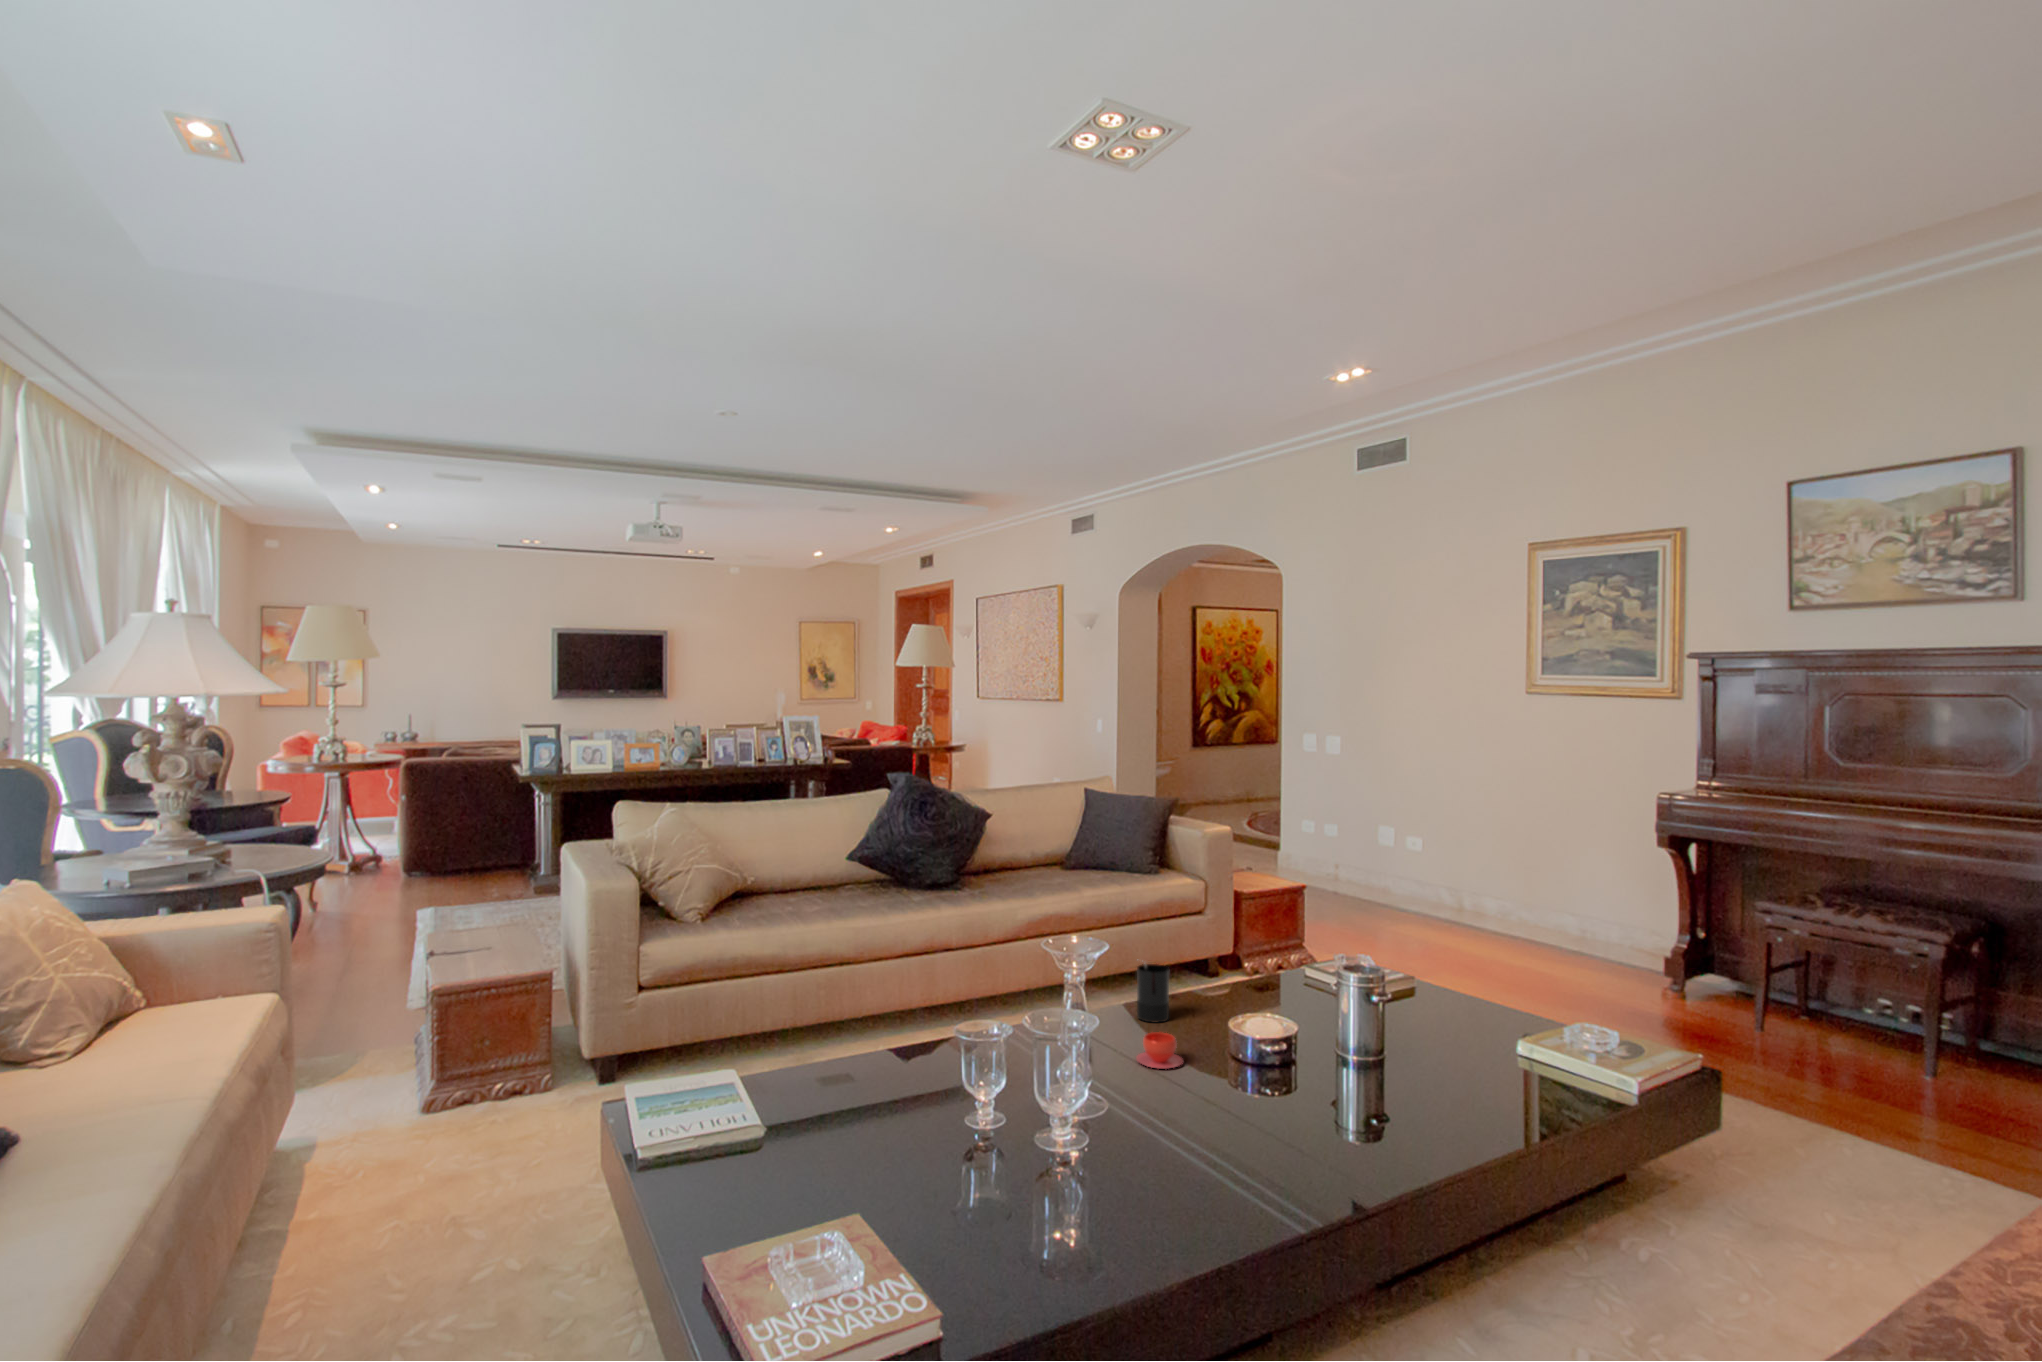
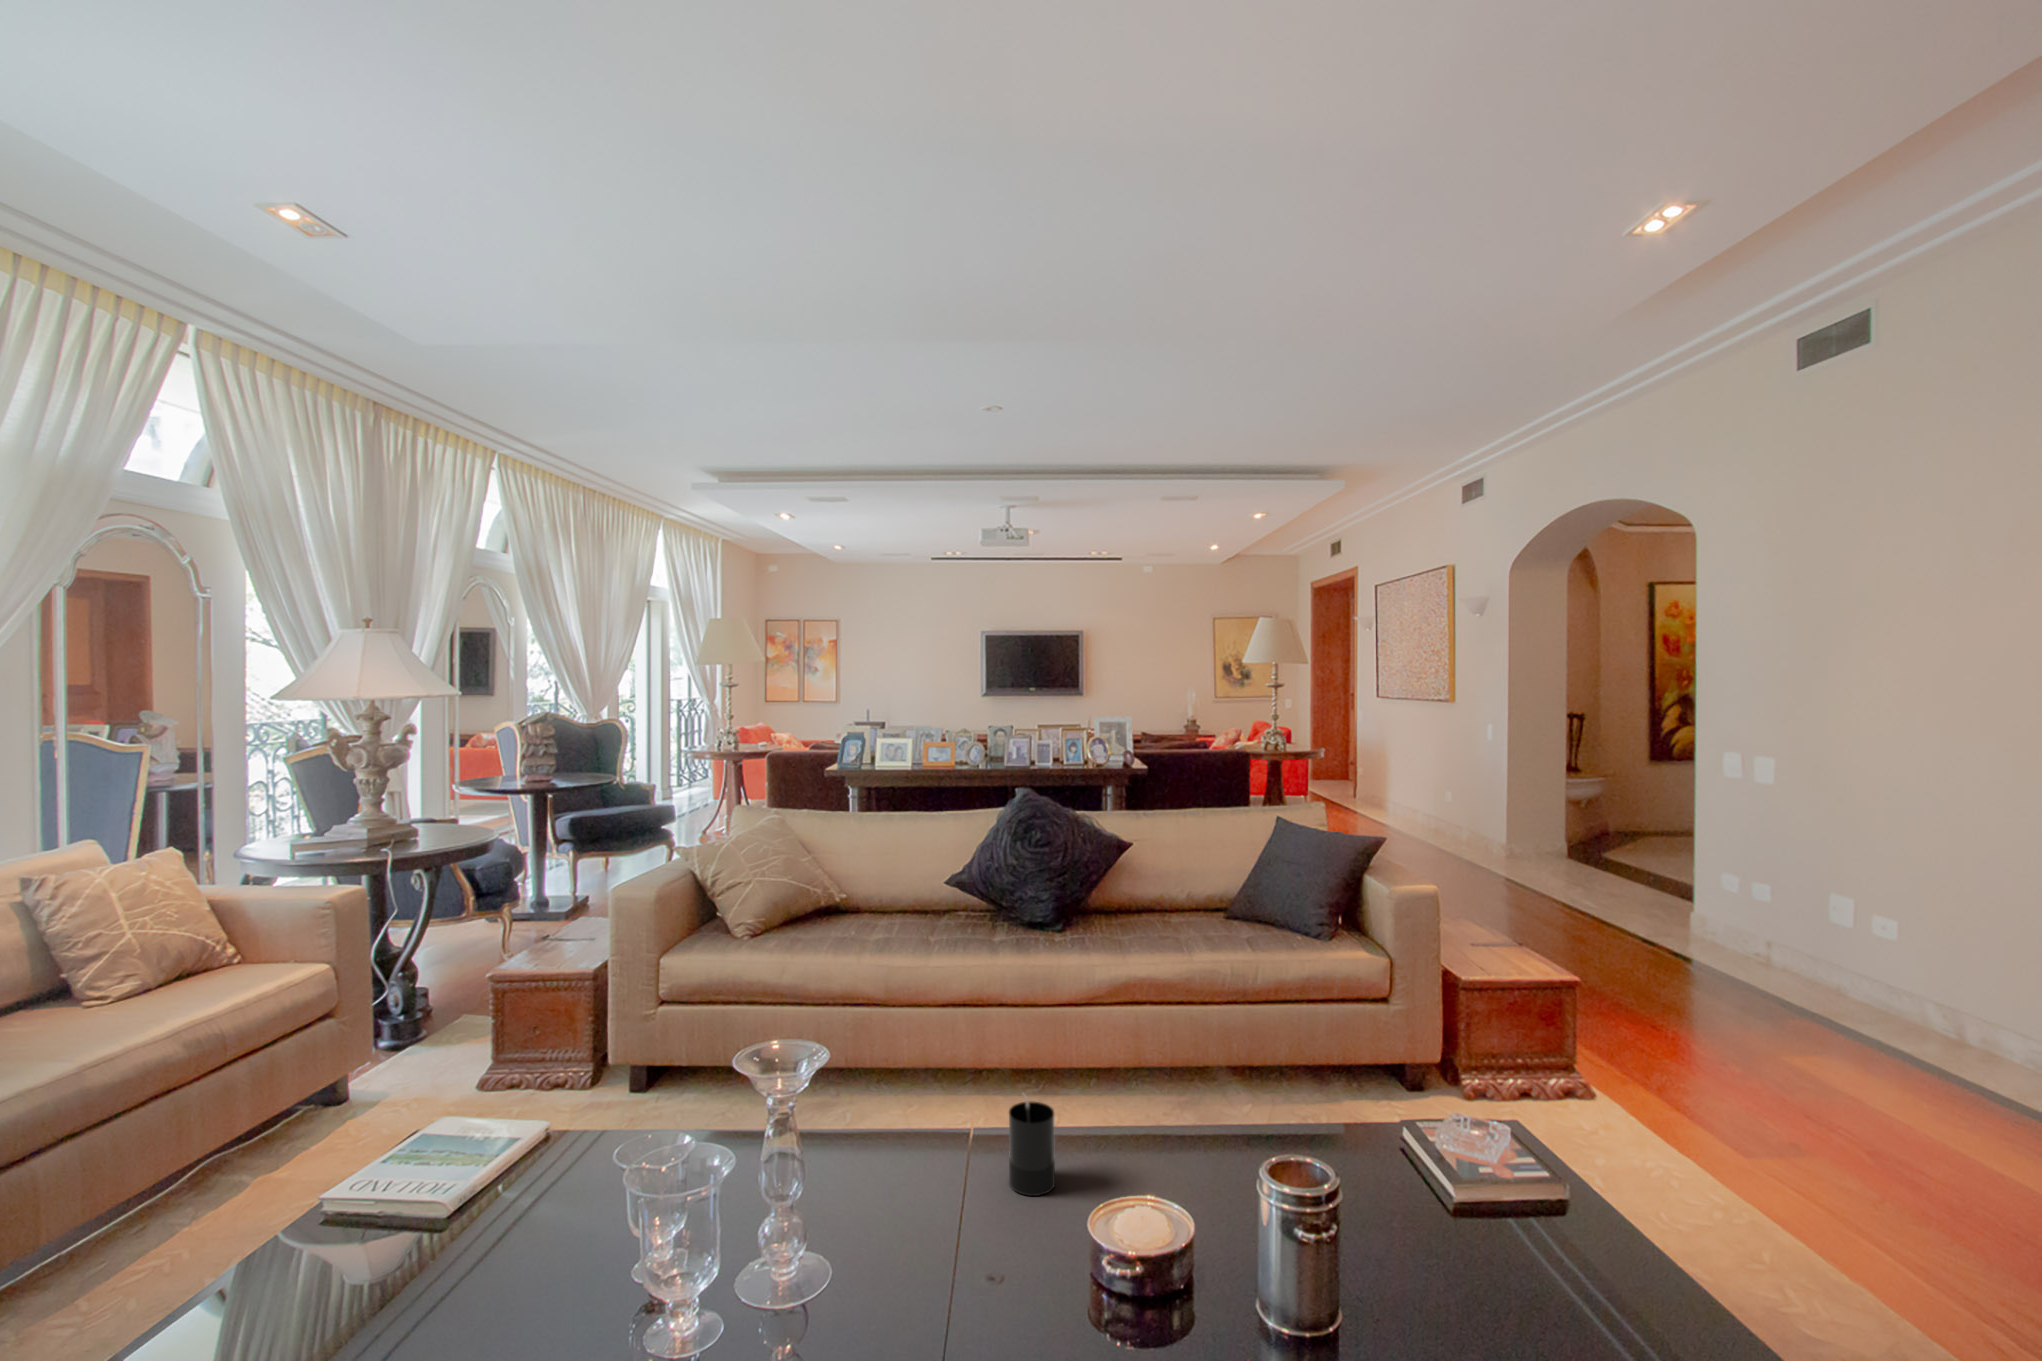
teacup: present [1136,1032,1183,1069] -> none [872,1226,945,1297]

